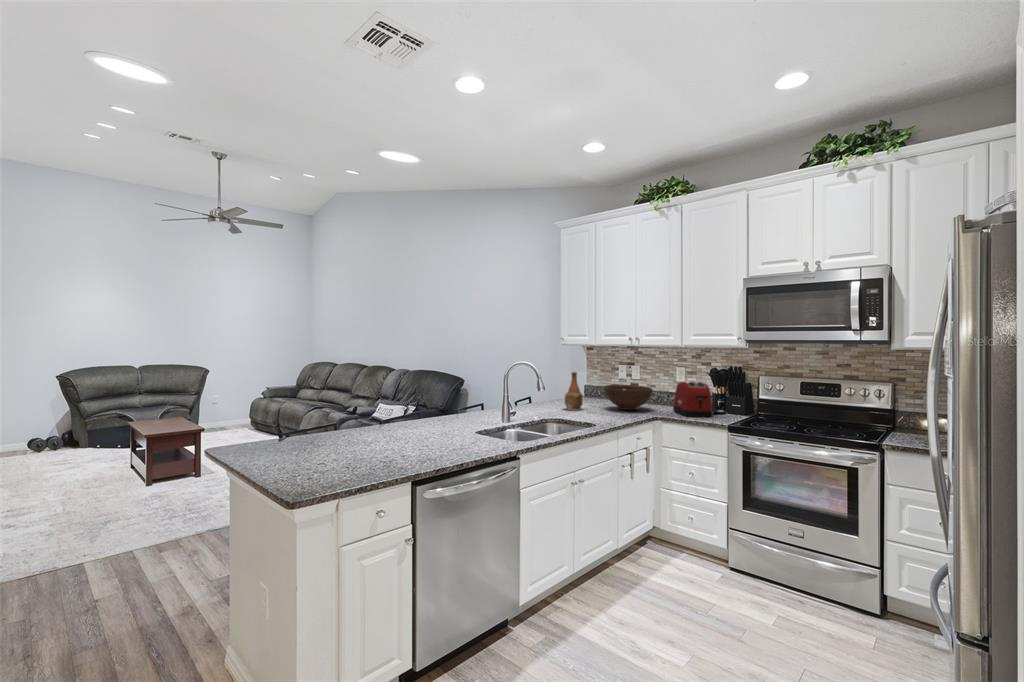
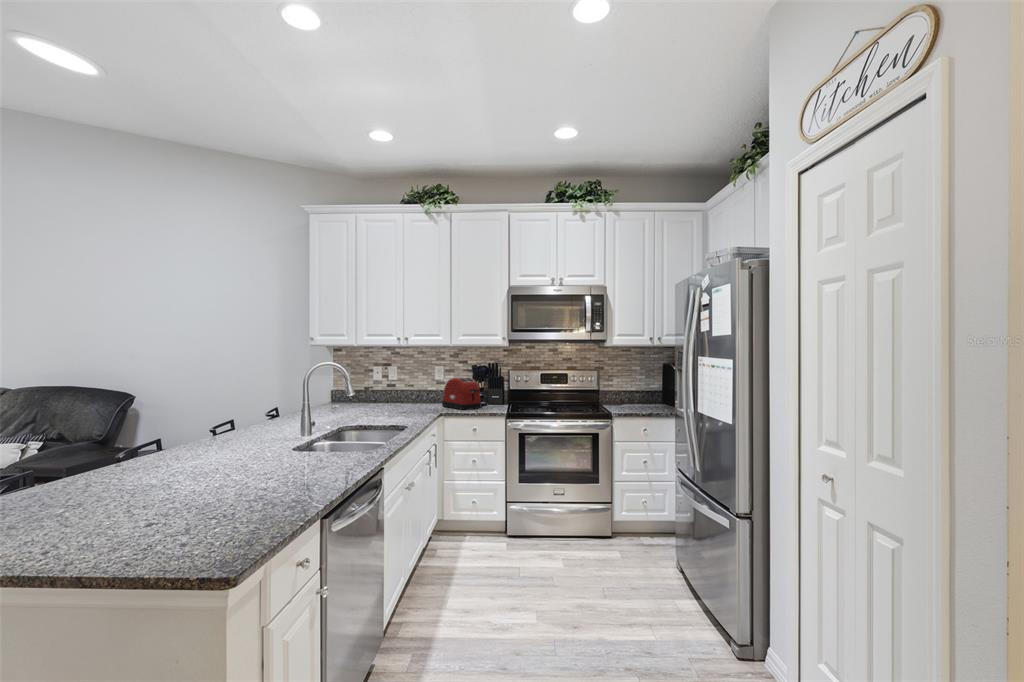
bottle: present [564,372,583,411] -> none [334,374,360,417]
fruit bowl: present [604,385,653,410] -> none [377,385,425,410]

